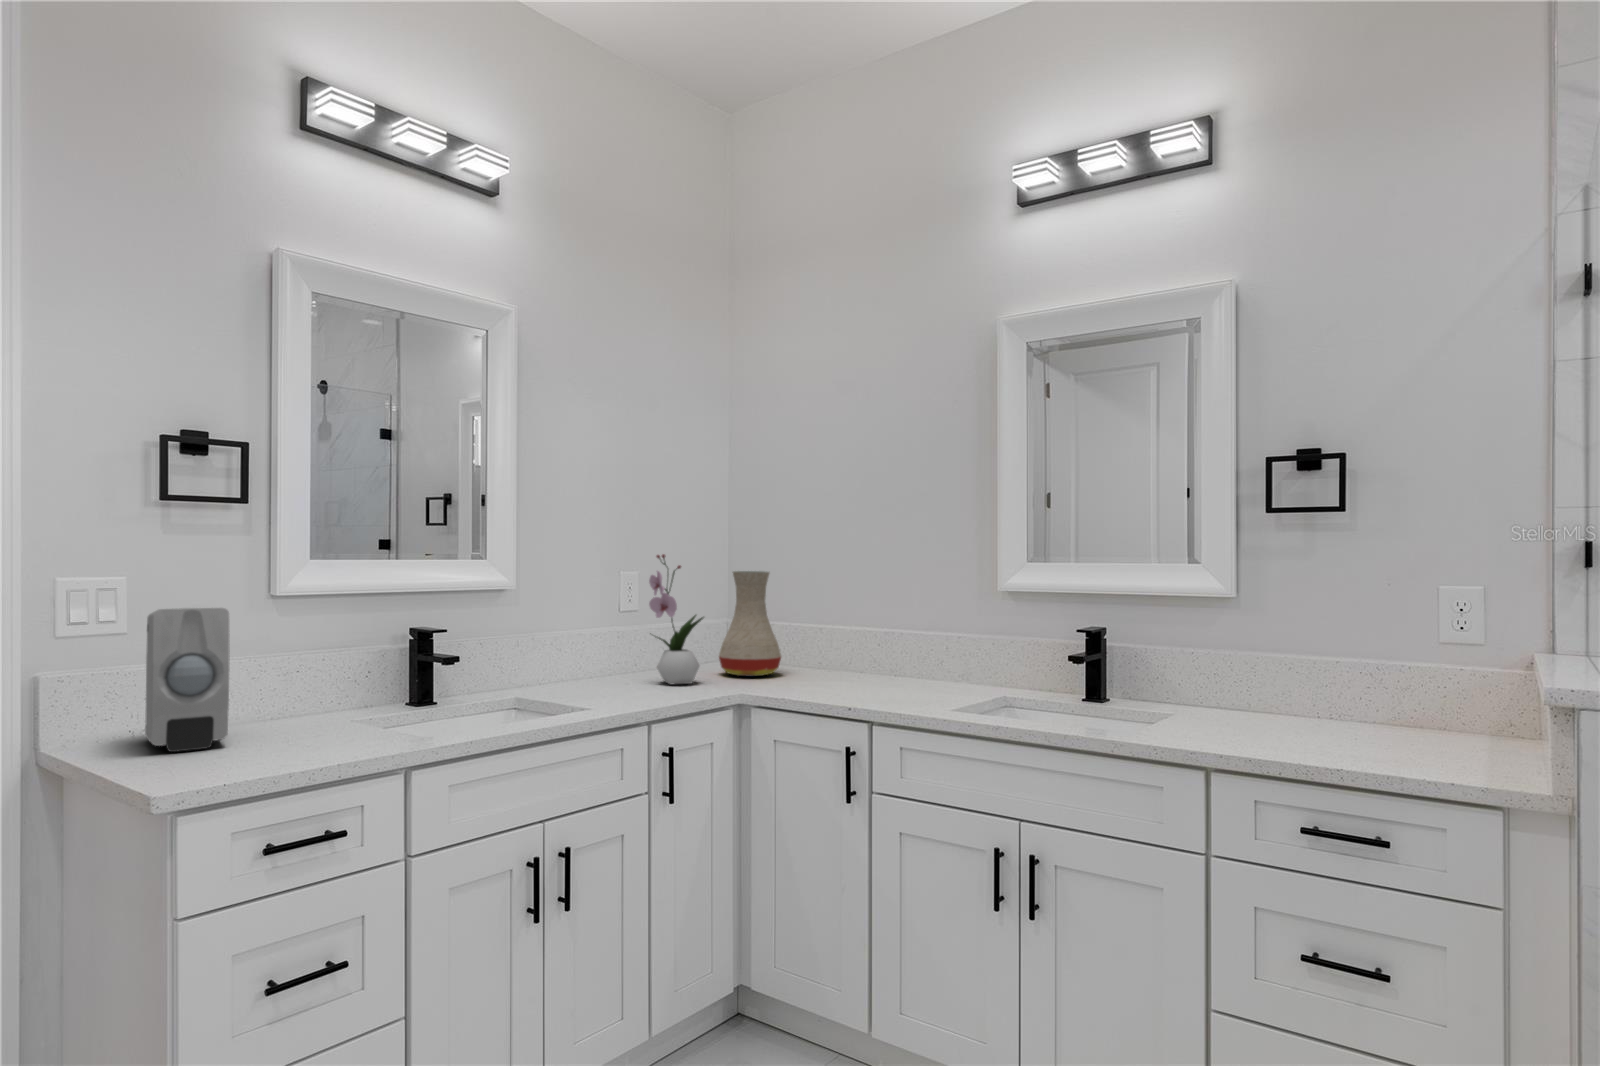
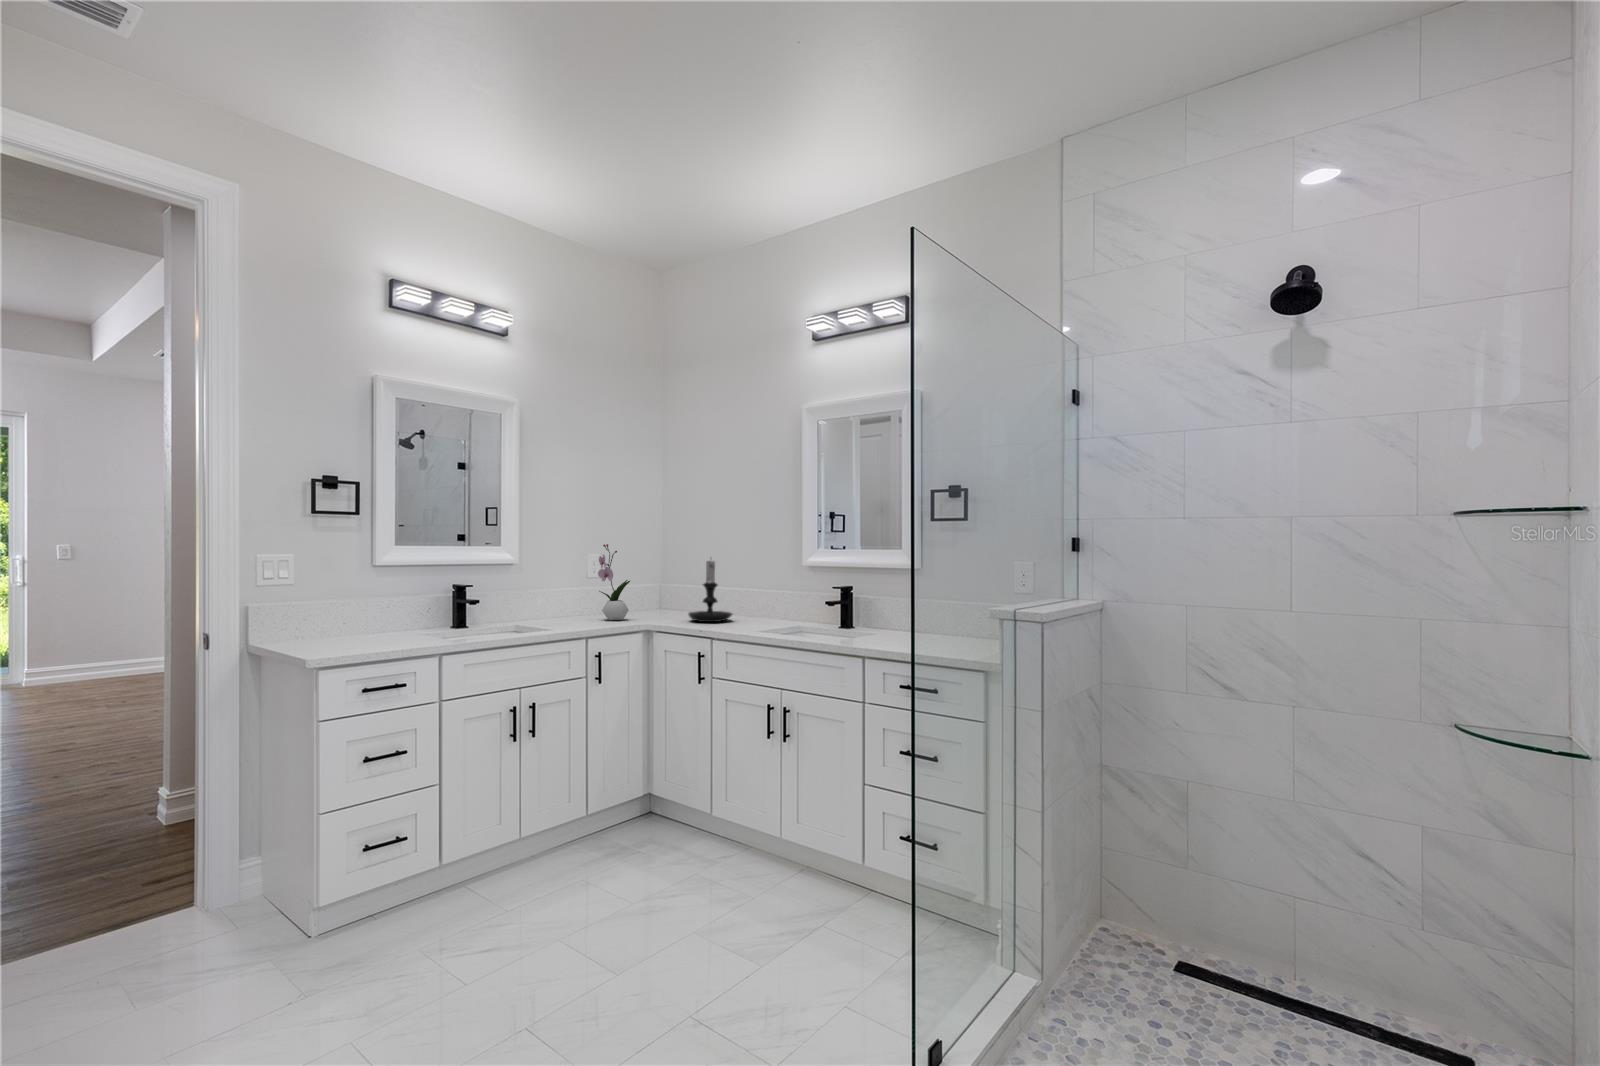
vase: present [719,571,781,676] -> none [644,555,683,617]
candle holder: none [802,575,880,688] -> present [689,561,732,622]
soap dispenser: present [145,608,230,752] -> none [304,571,347,645]

